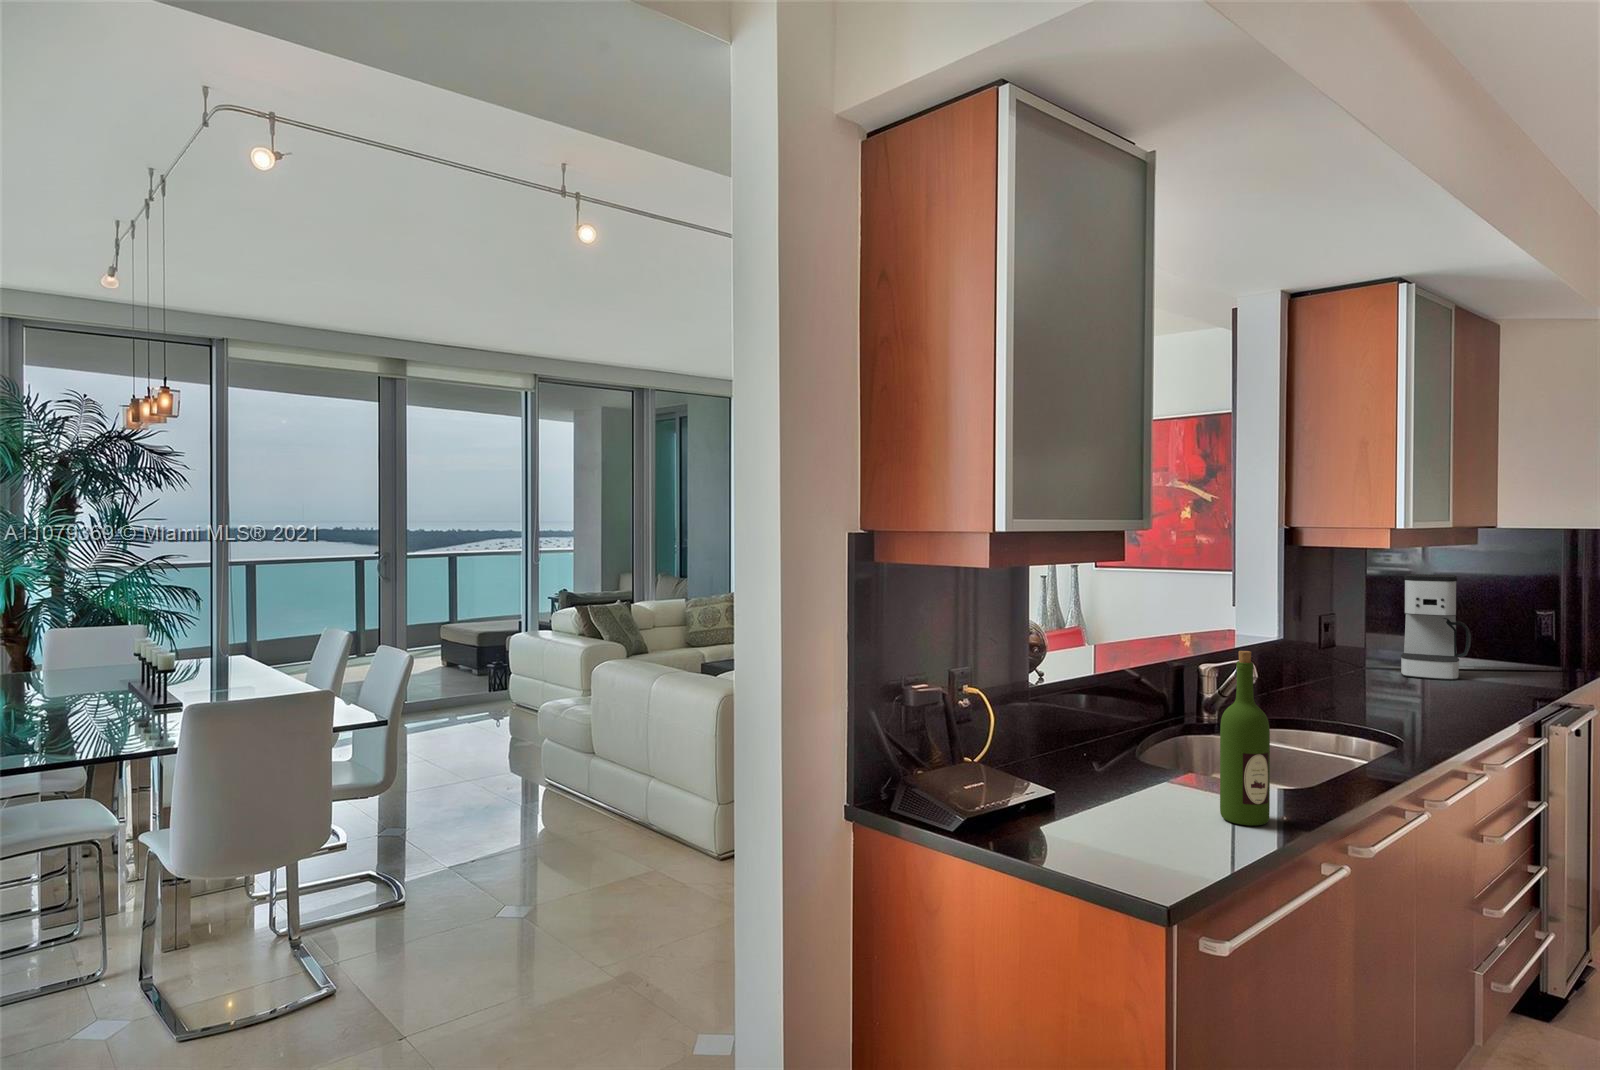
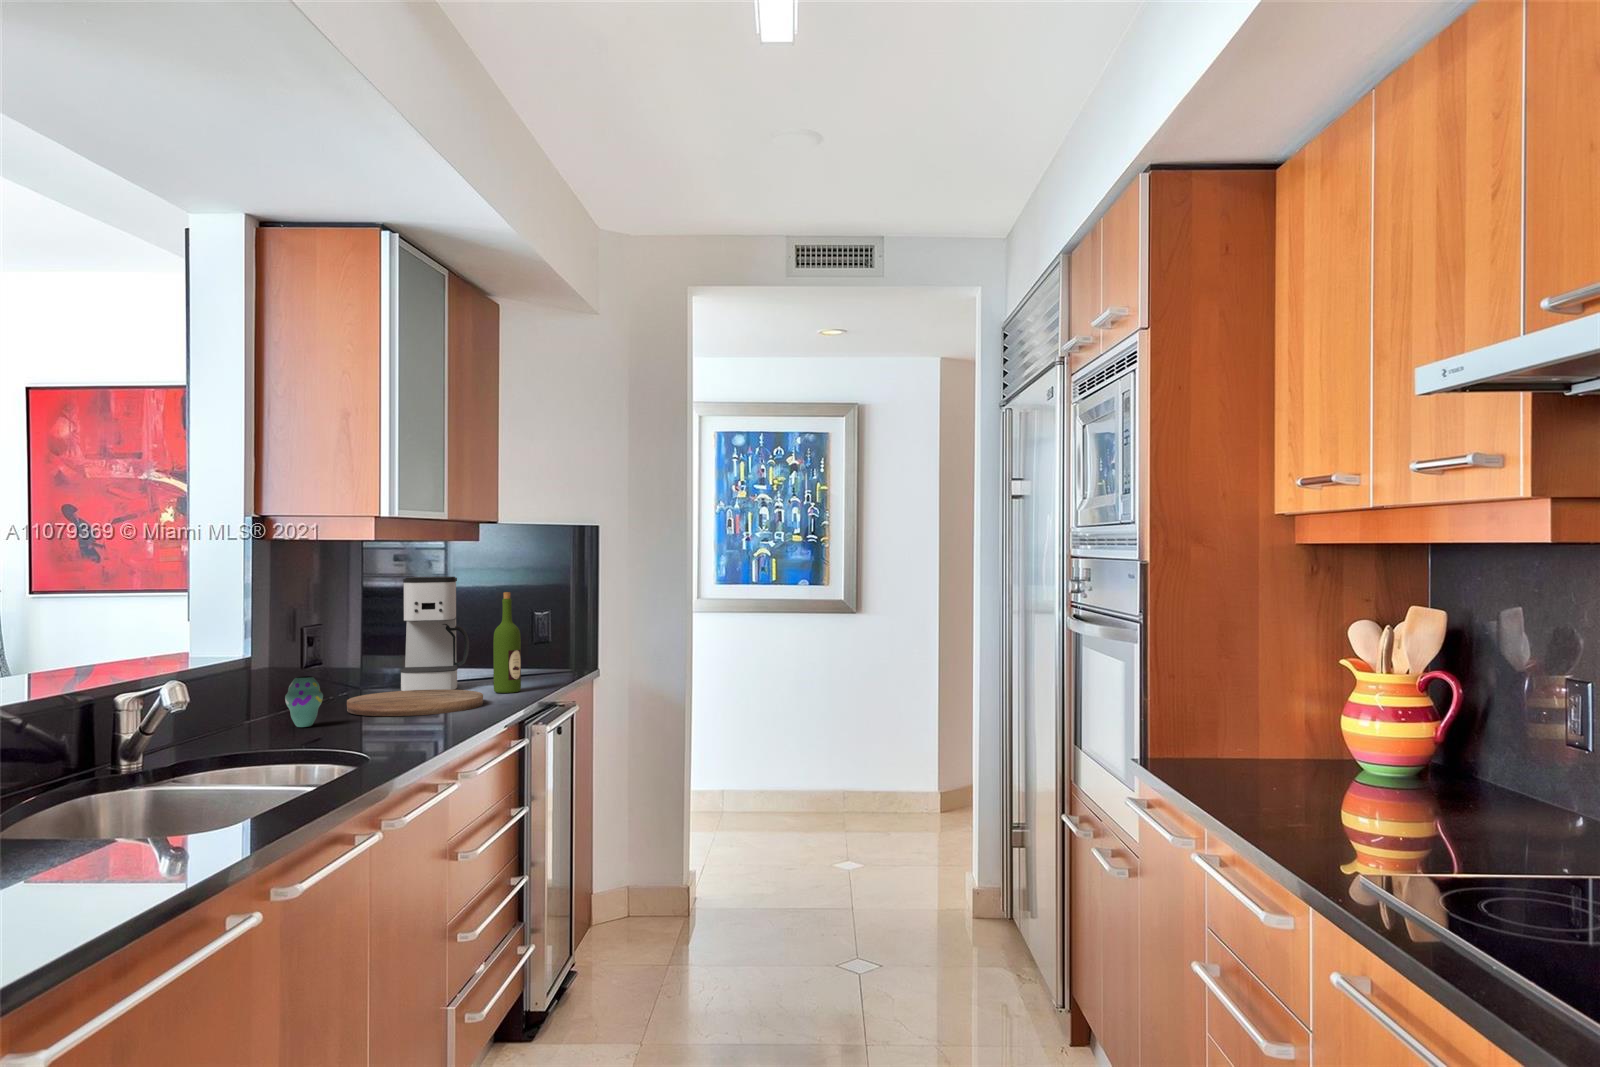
wine bottle: present [1220,651,1270,826] -> present [493,592,521,693]
vase: none [1311,659,1344,700] -> present [285,676,323,727]
cutting board: none [1359,676,1494,704] -> present [347,689,483,716]

